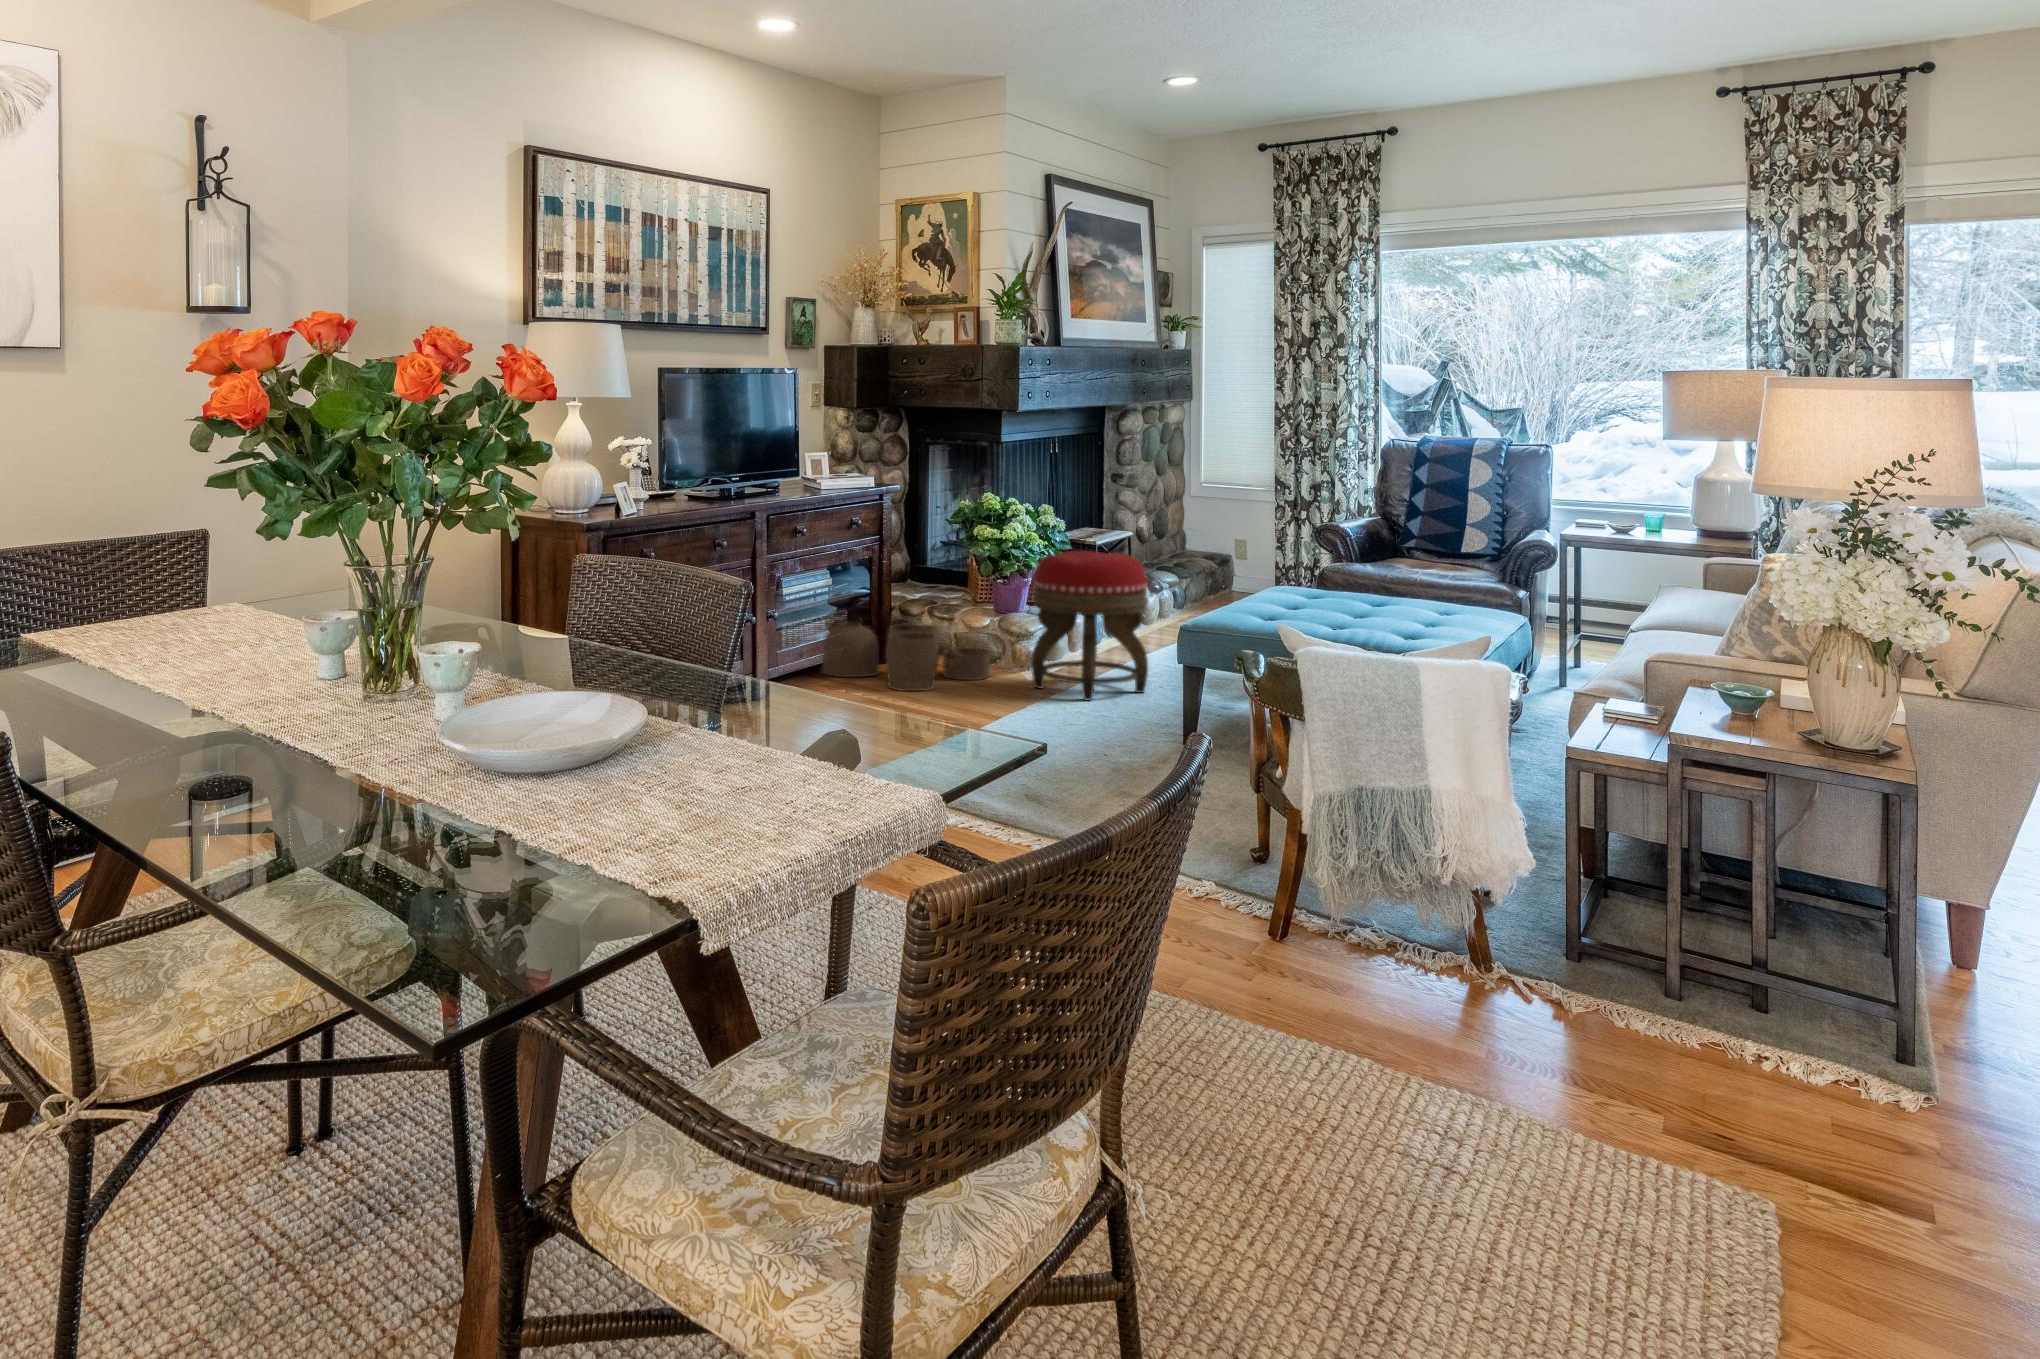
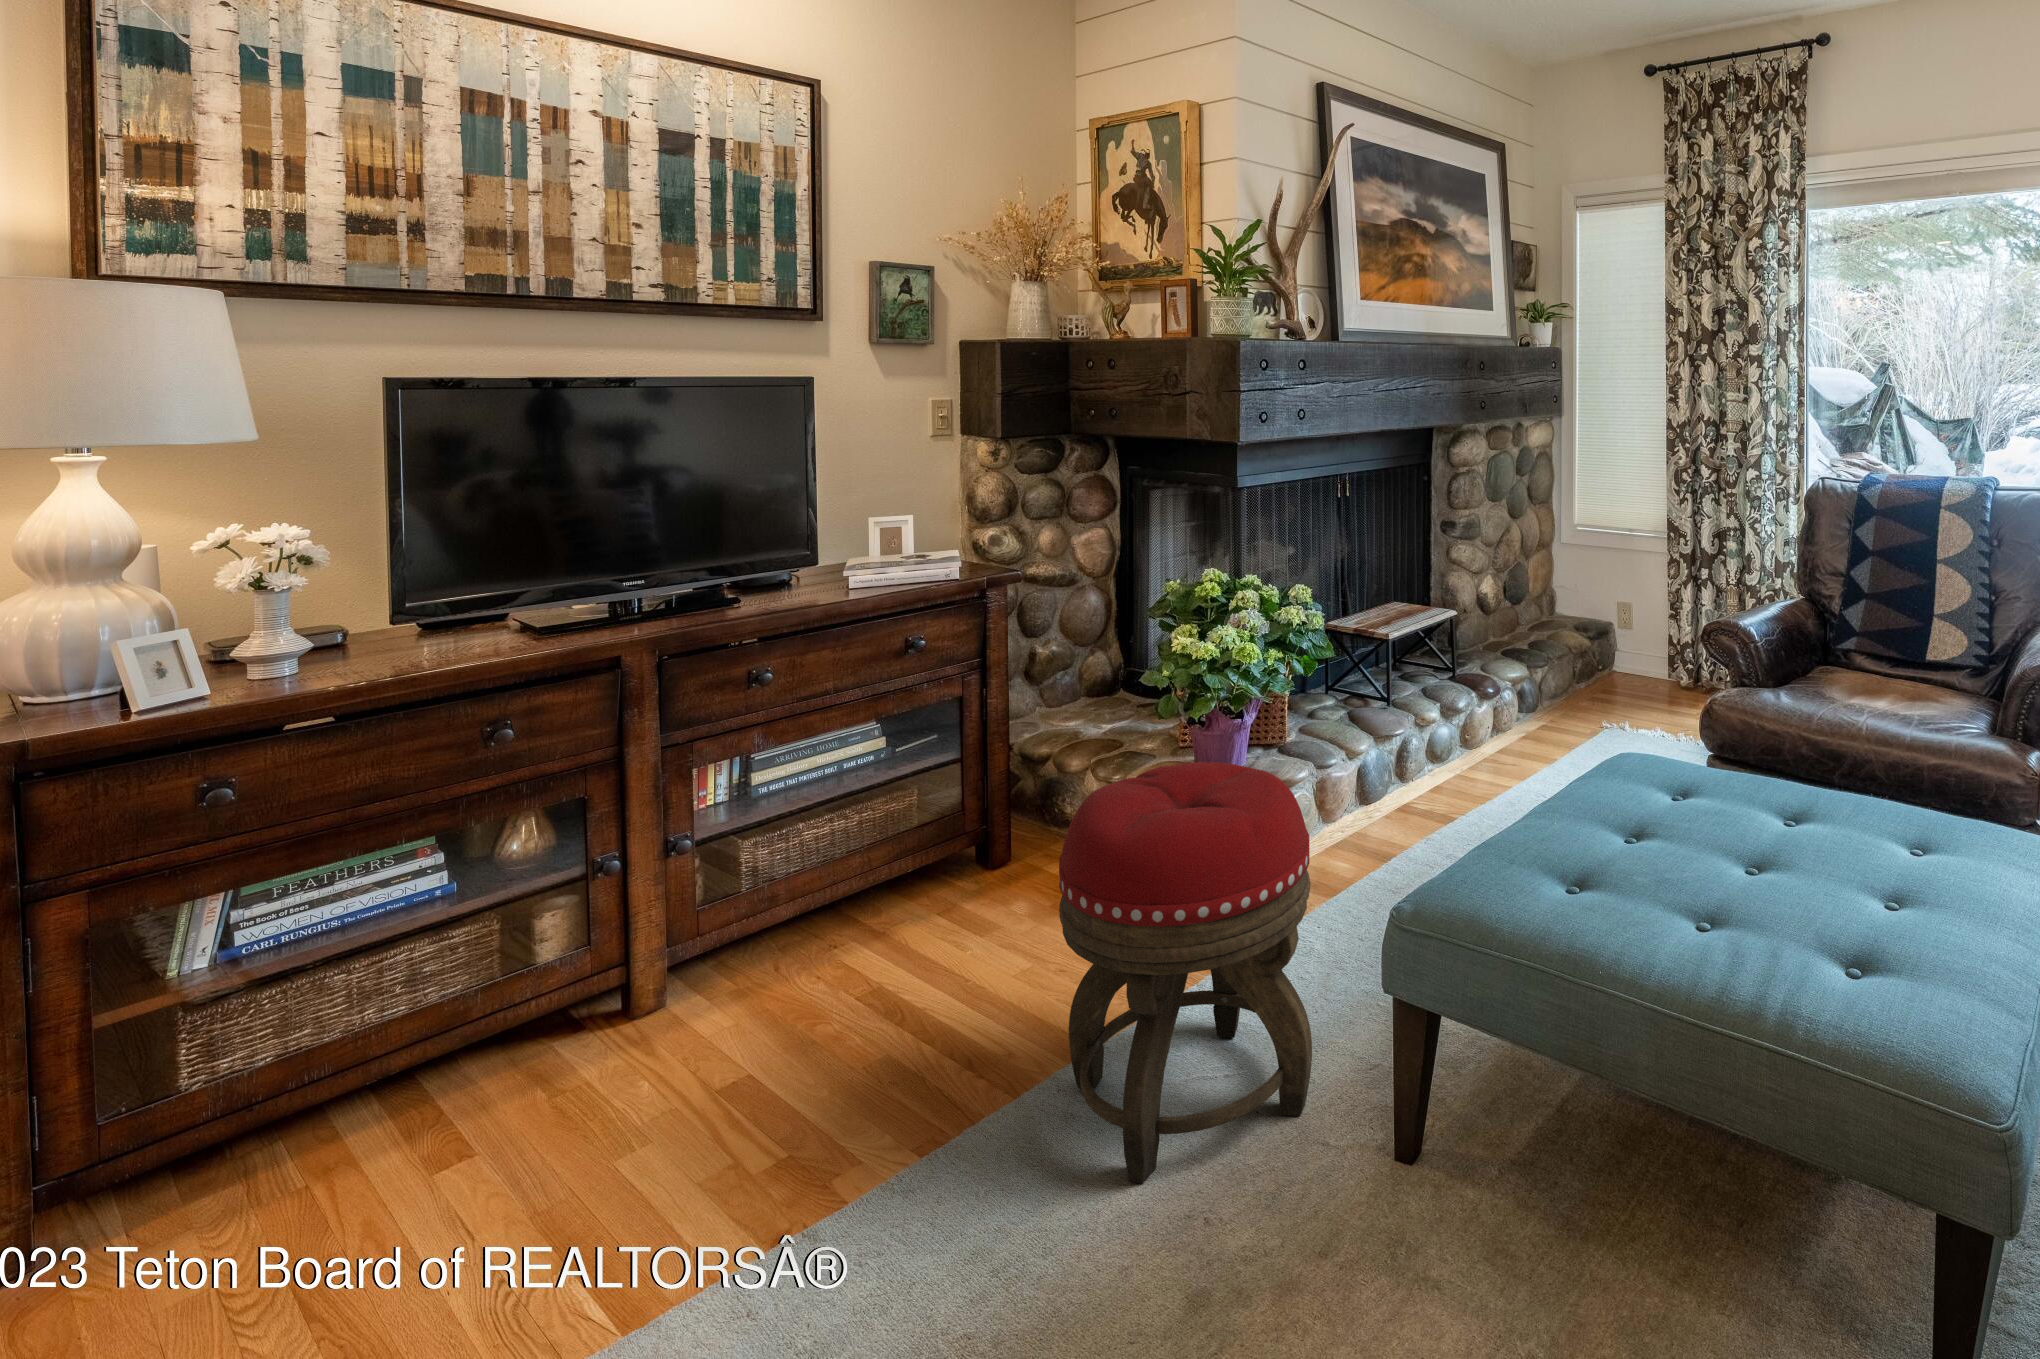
woven basket: present [822,622,990,691] -> none [714,871,1051,1116]

